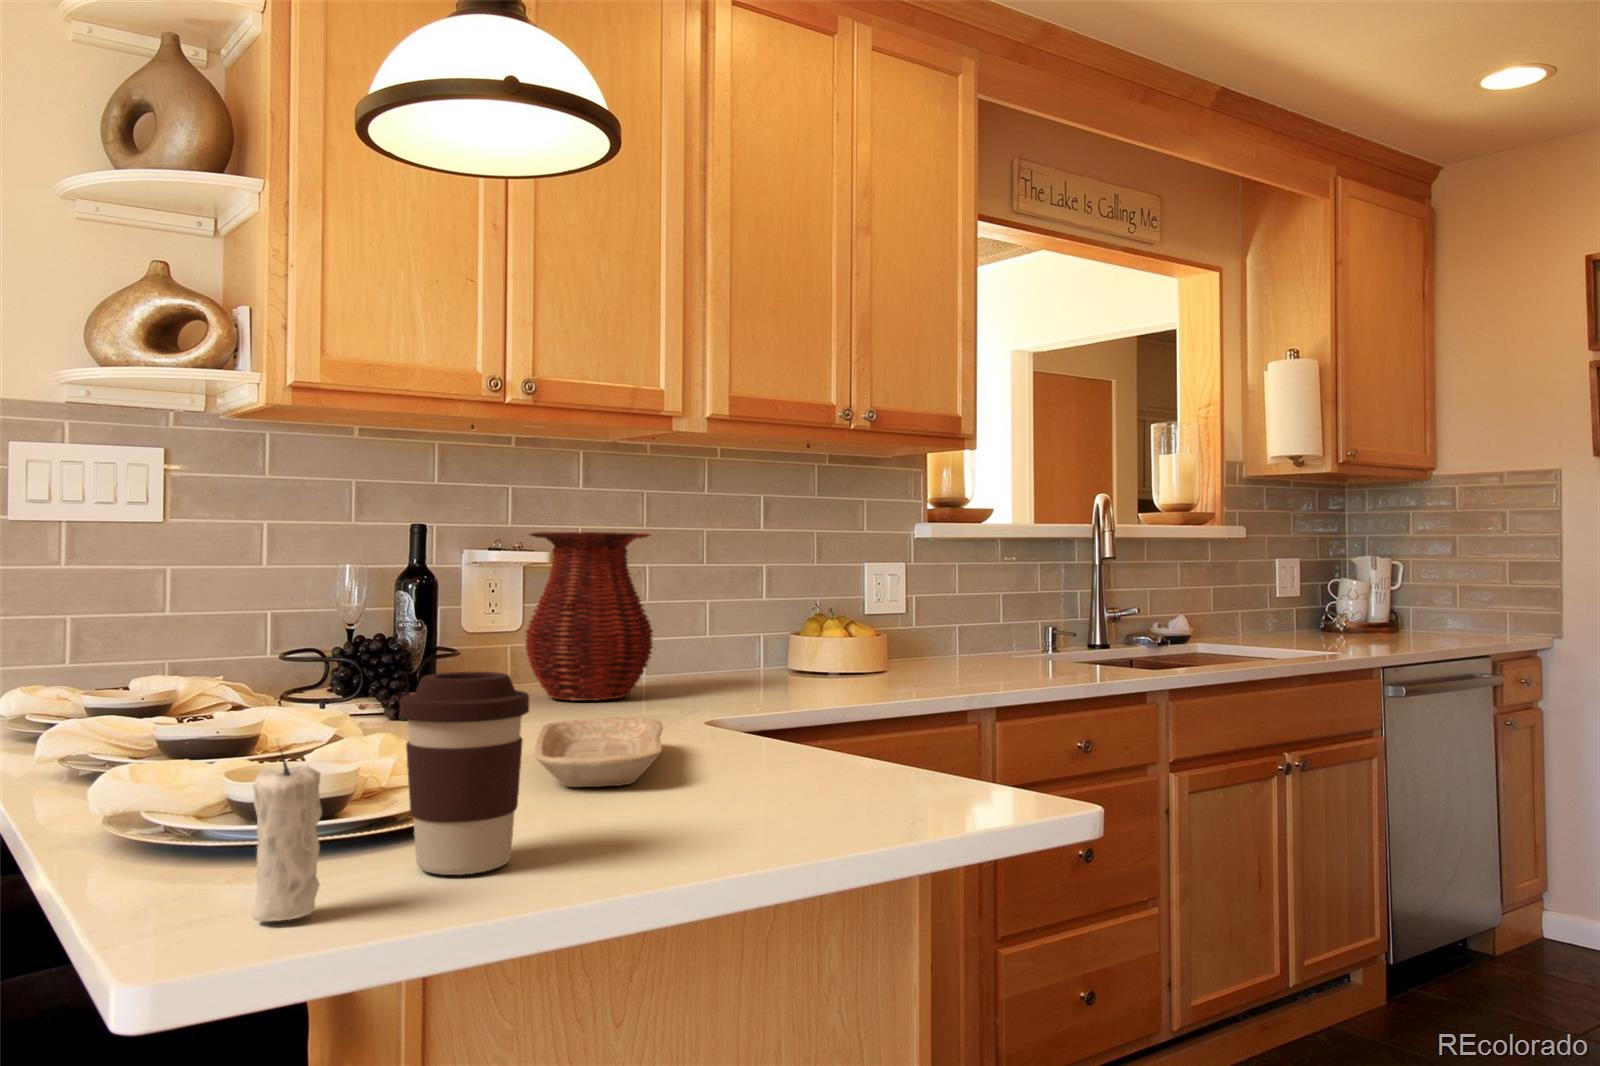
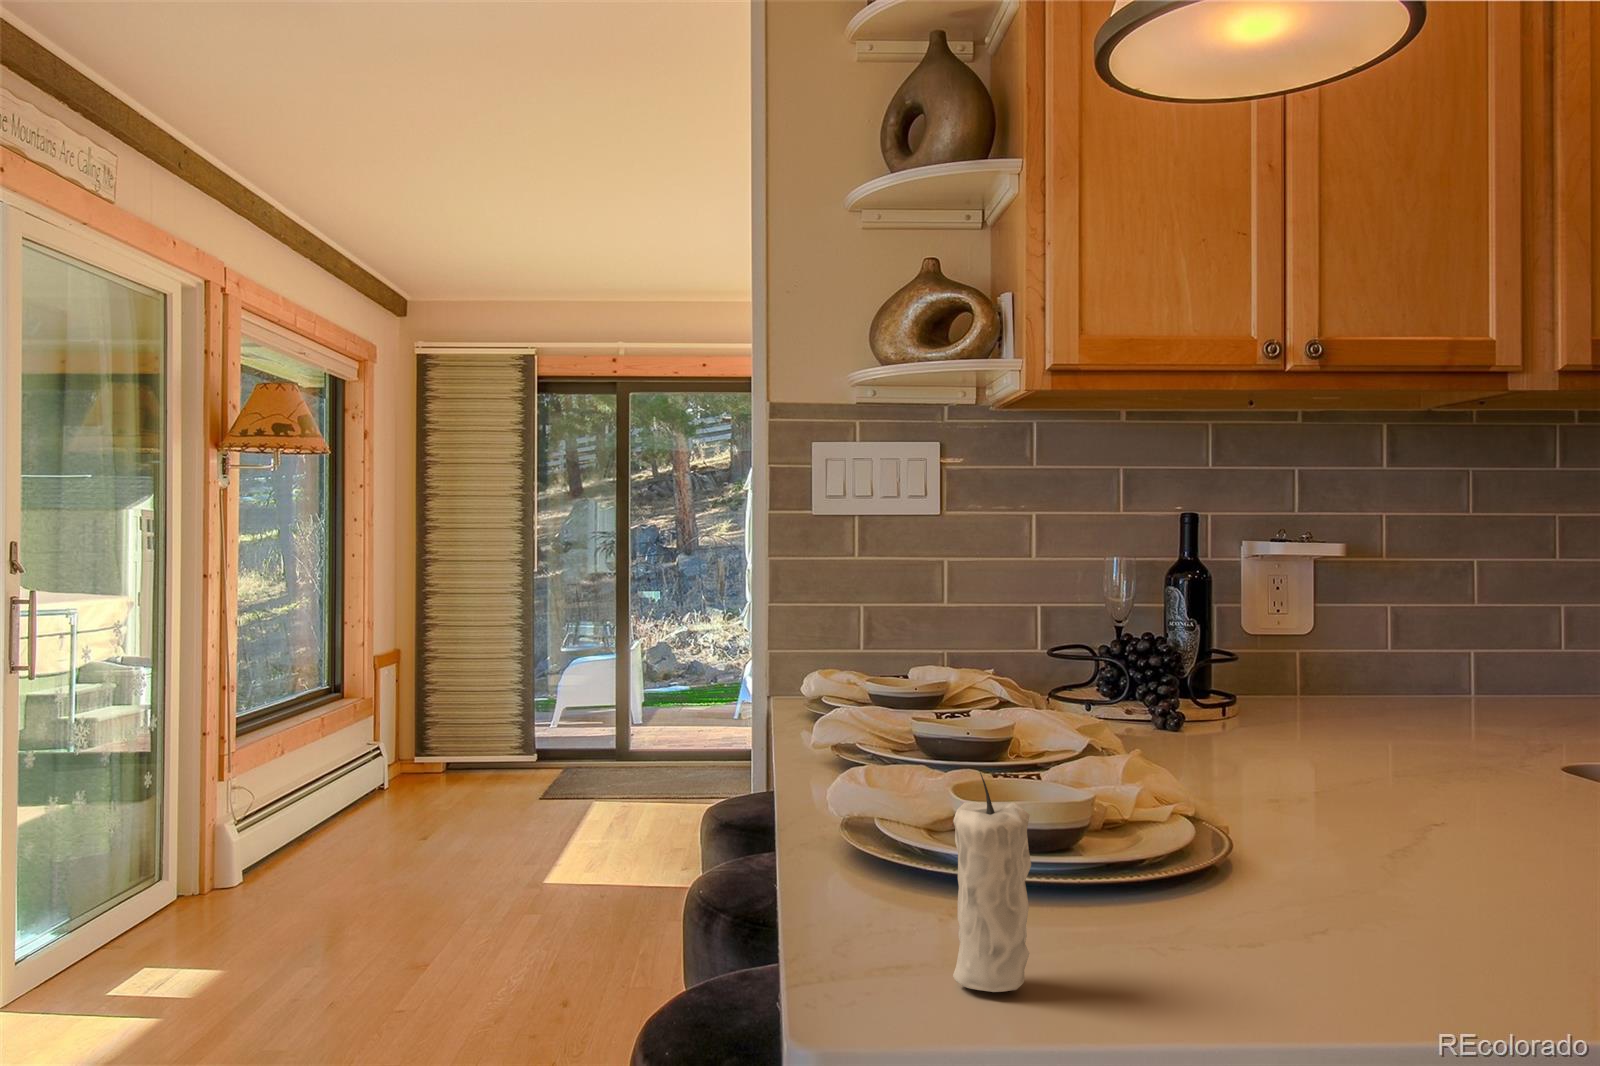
vase: present [525,532,653,701] -> none [1317,517,1497,728]
coffee cup: present [400,672,529,875] -> none [1134,696,1308,970]
tray: present [535,717,663,787] -> none [1324,757,1517,861]

